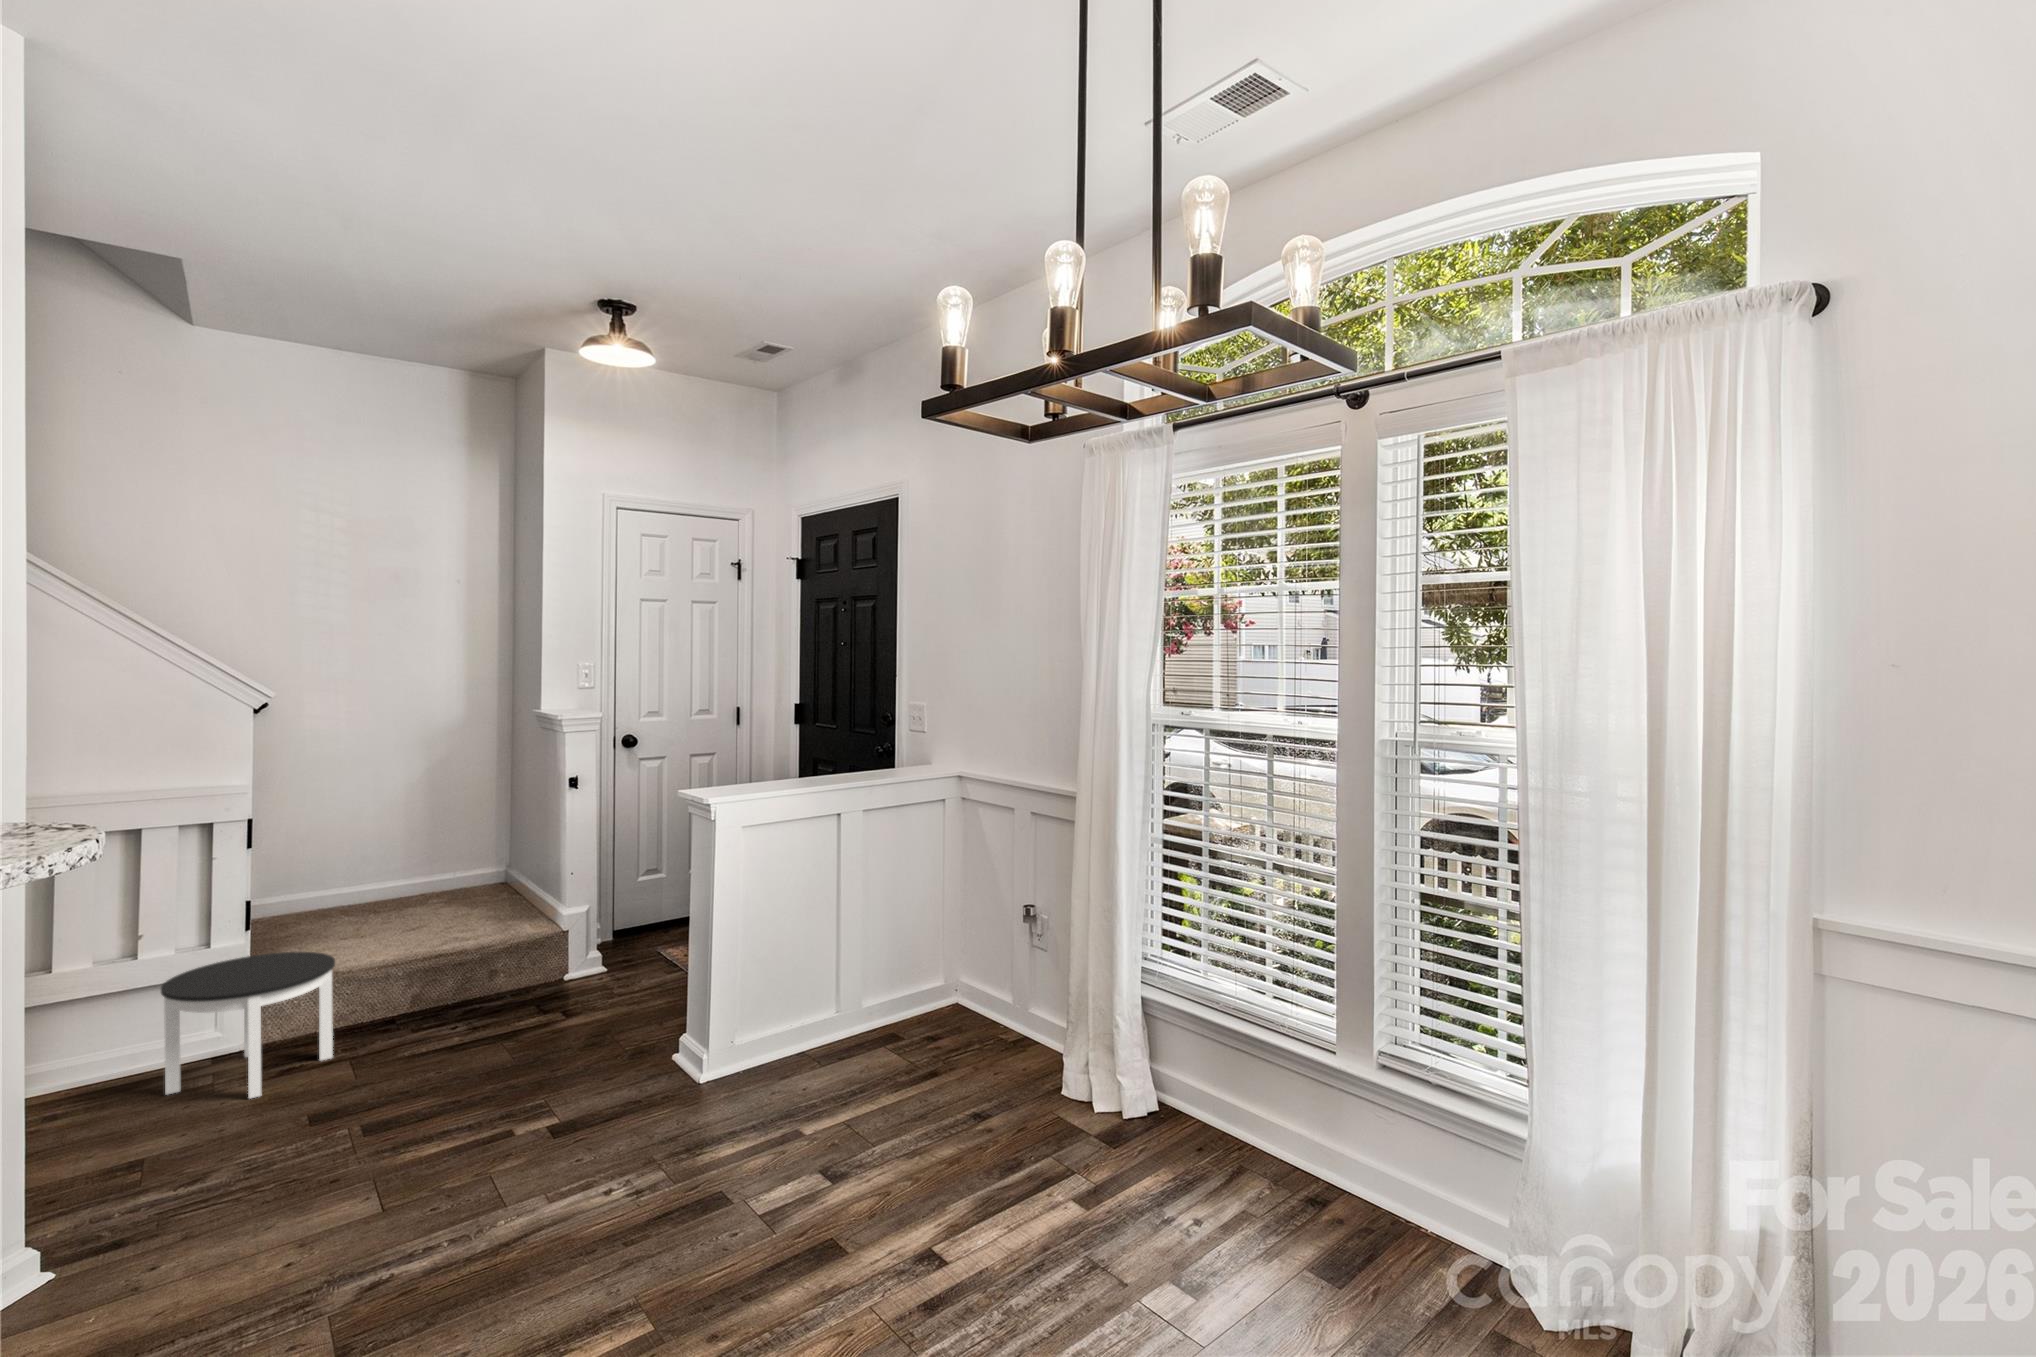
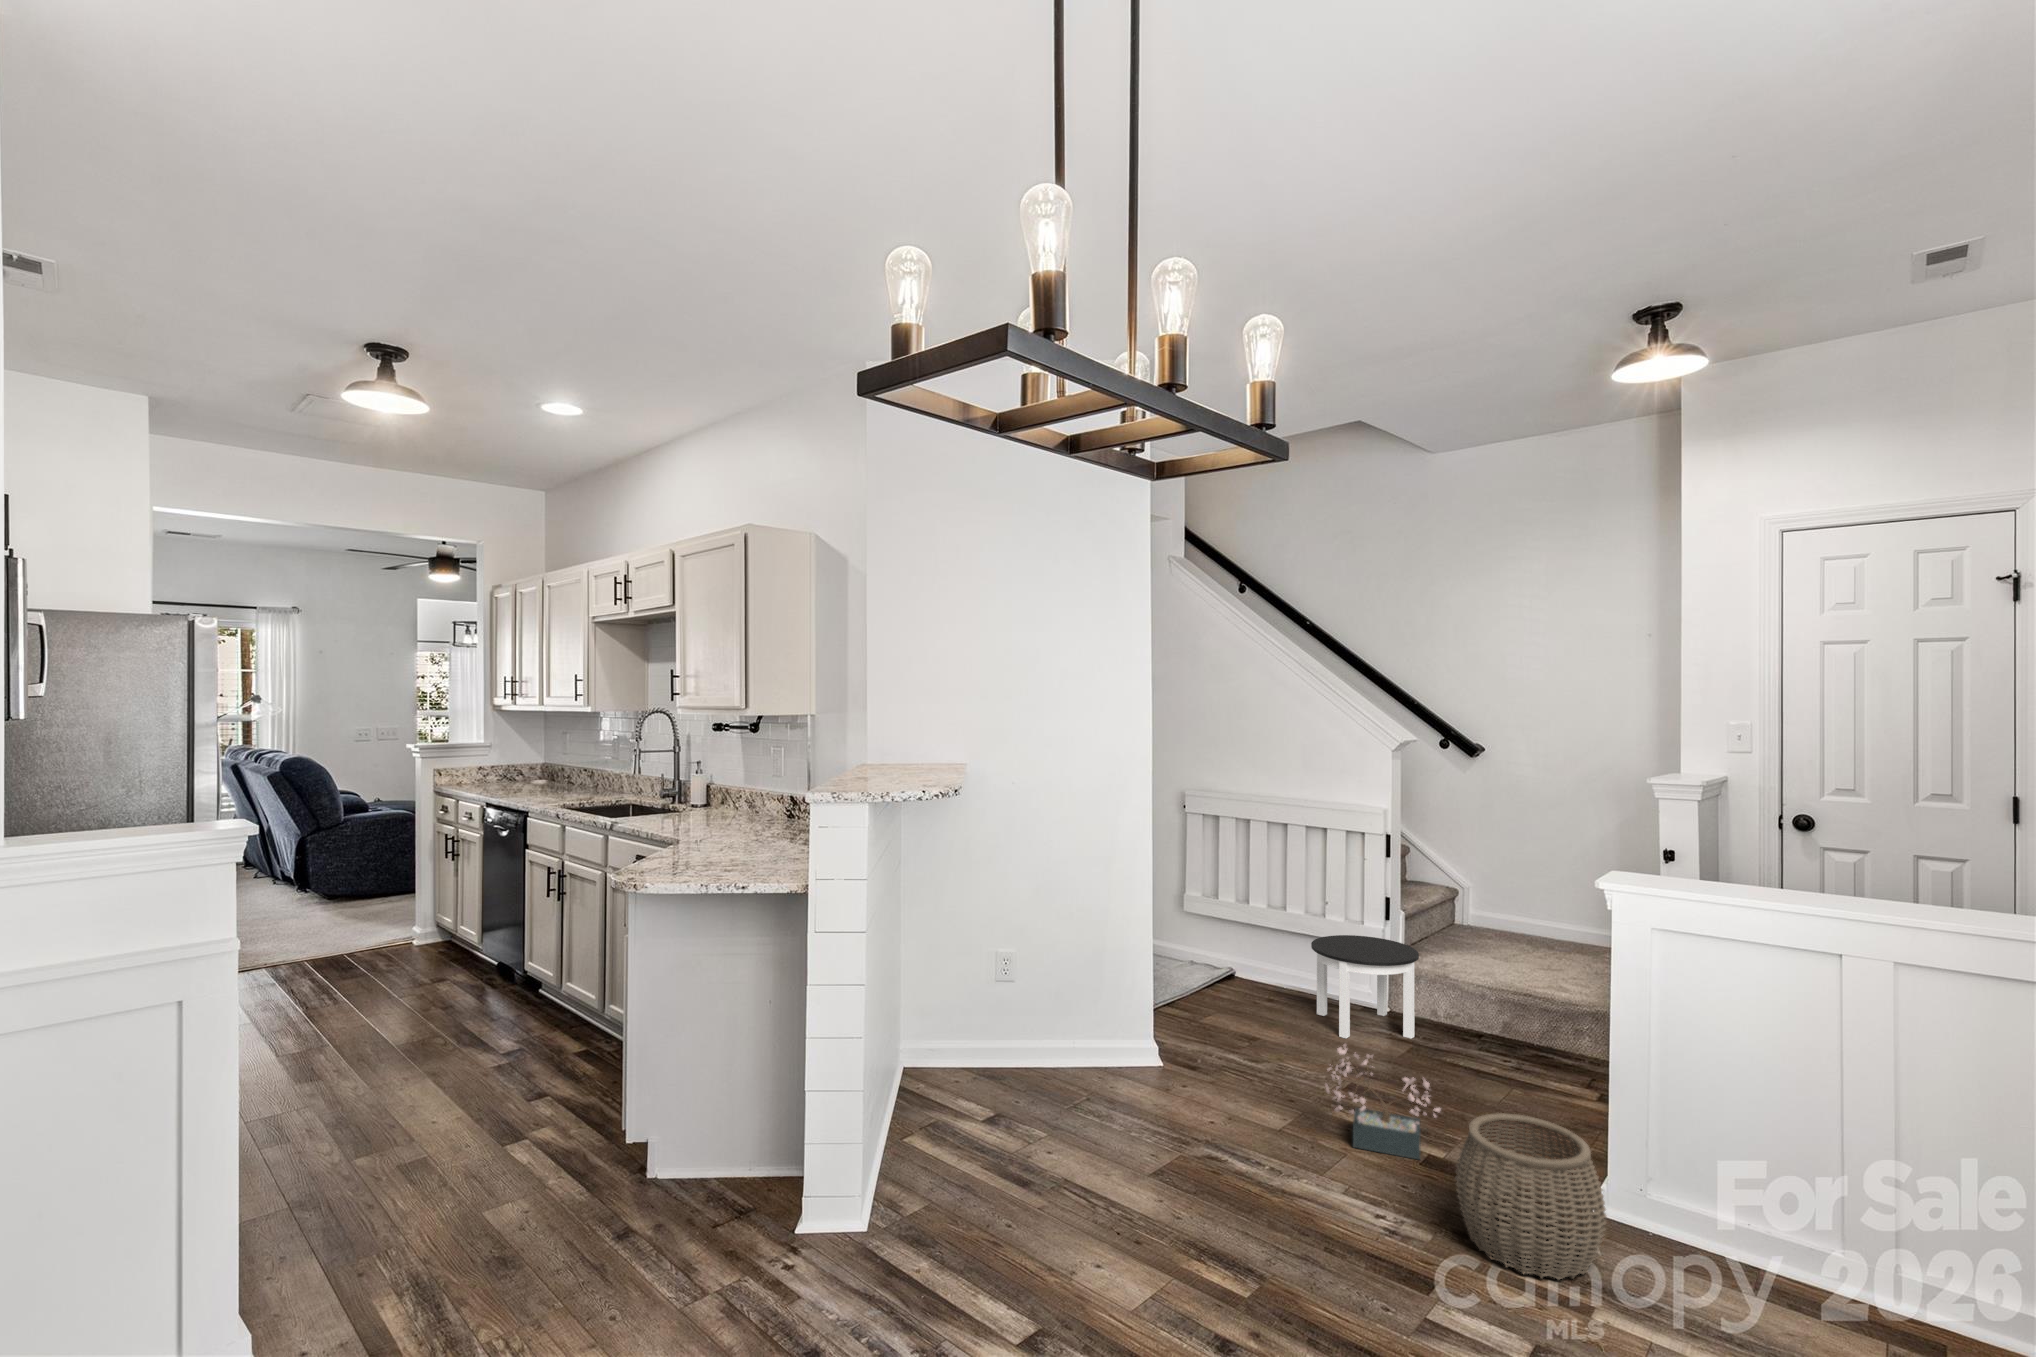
woven basket: none [655,1014,780,1153] -> present [1455,1113,1606,1280]
decorative plant: none [426,1052,557,1168] -> present [1325,1044,1440,1159]

